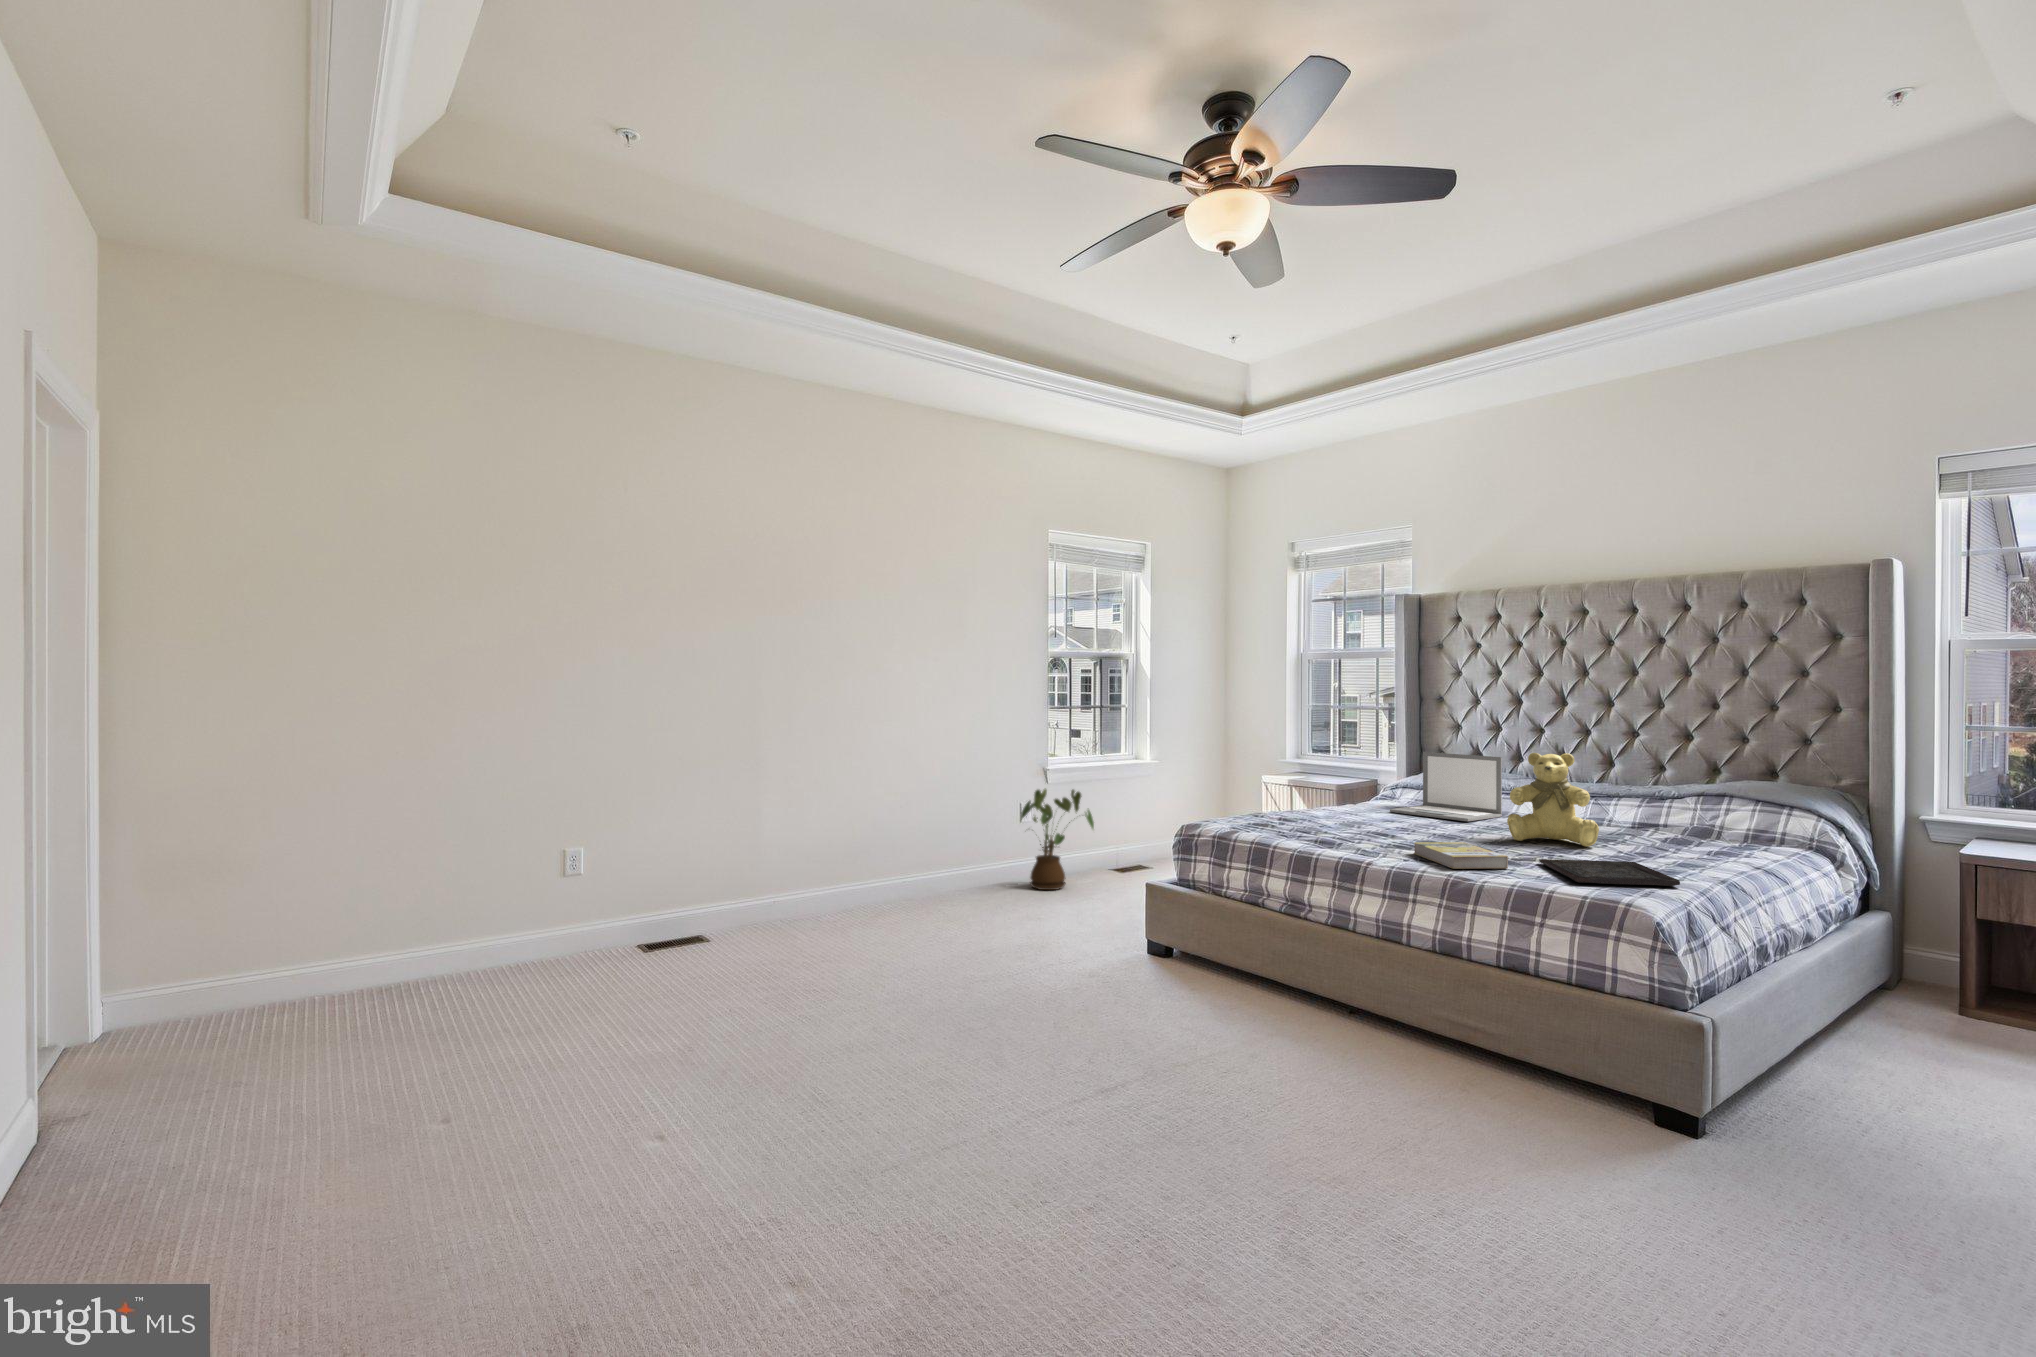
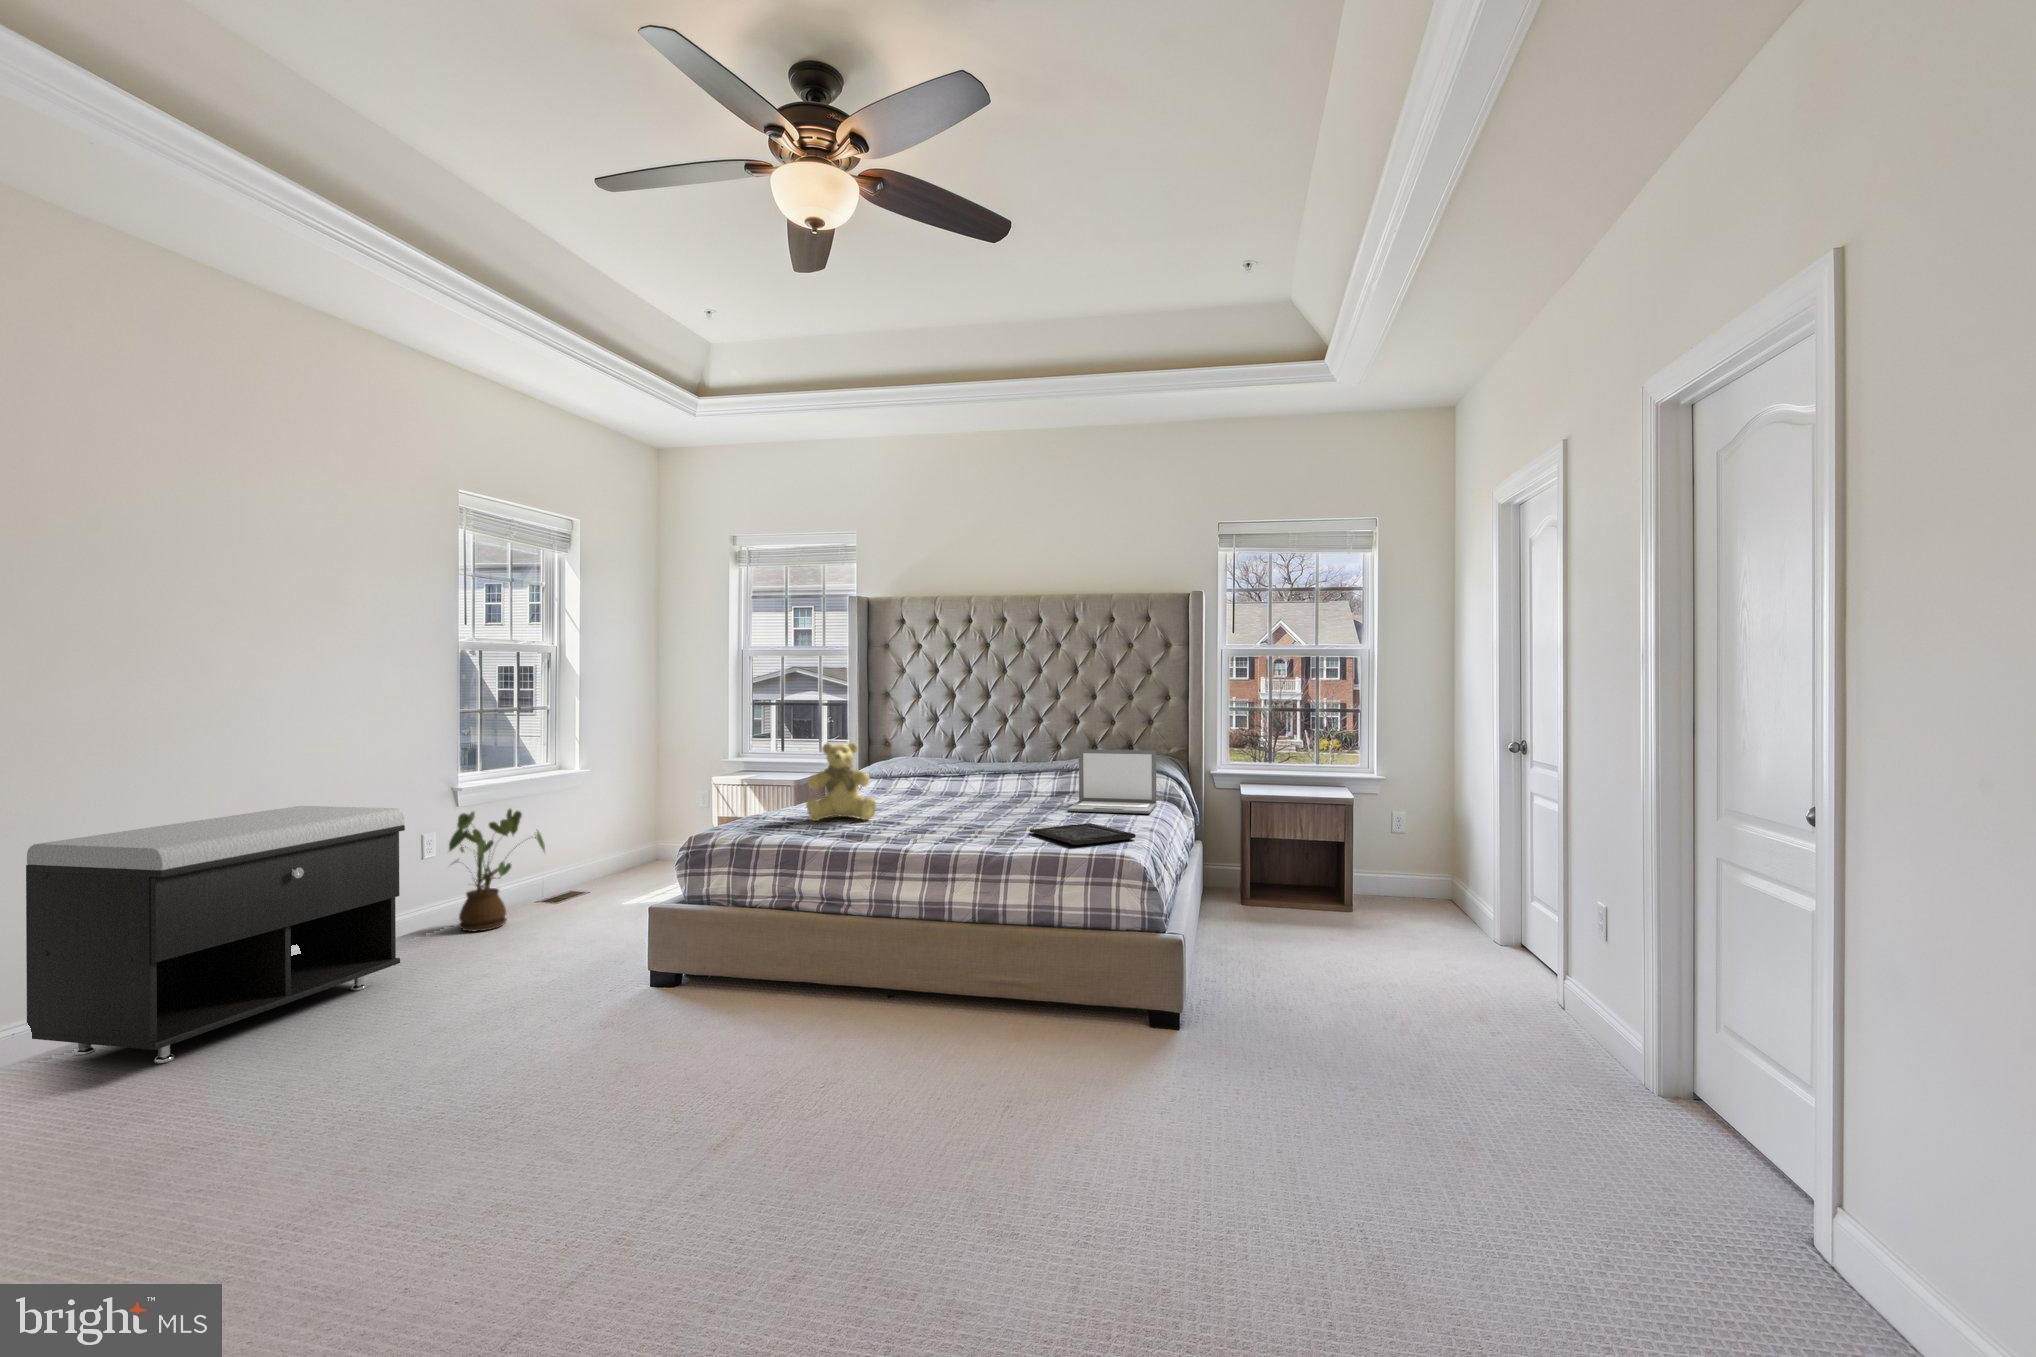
laptop: present [1390,752,1502,821] -> present [1068,749,1157,814]
teddy bear: present [1507,753,1599,847] -> present [806,743,876,821]
storage bench: none [758,771,973,940] -> present [26,806,405,1063]
book: present [1414,842,1508,869] -> none [930,822,1013,847]

